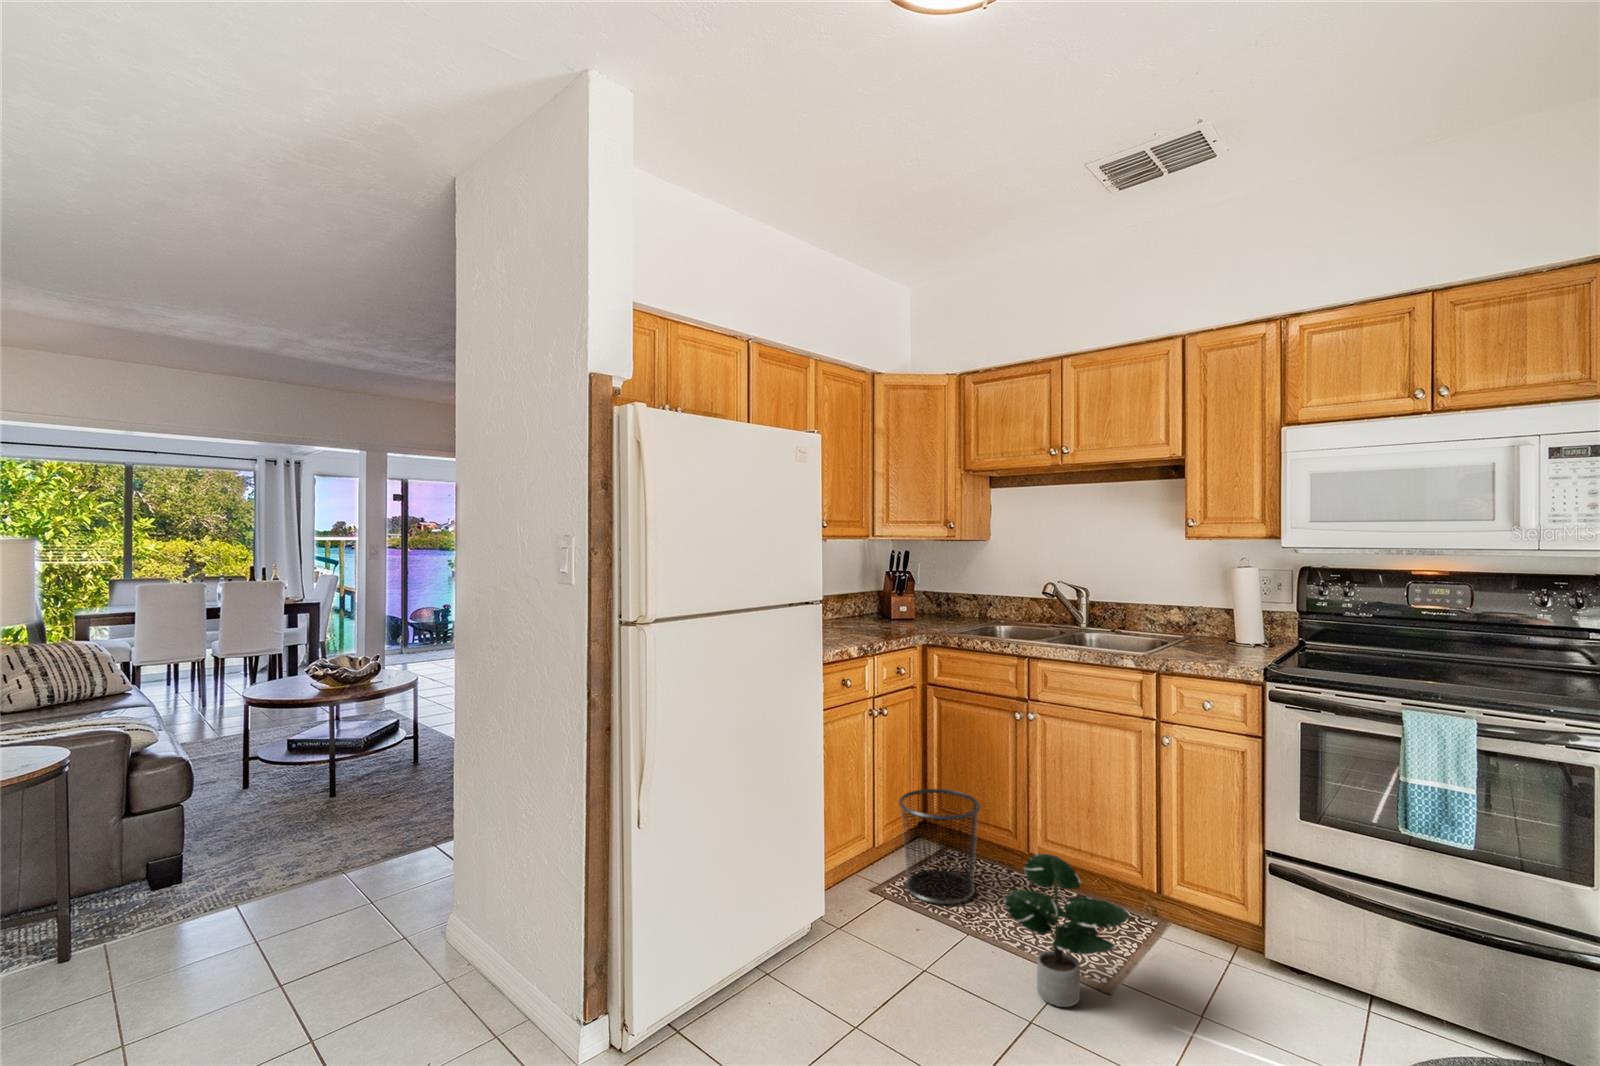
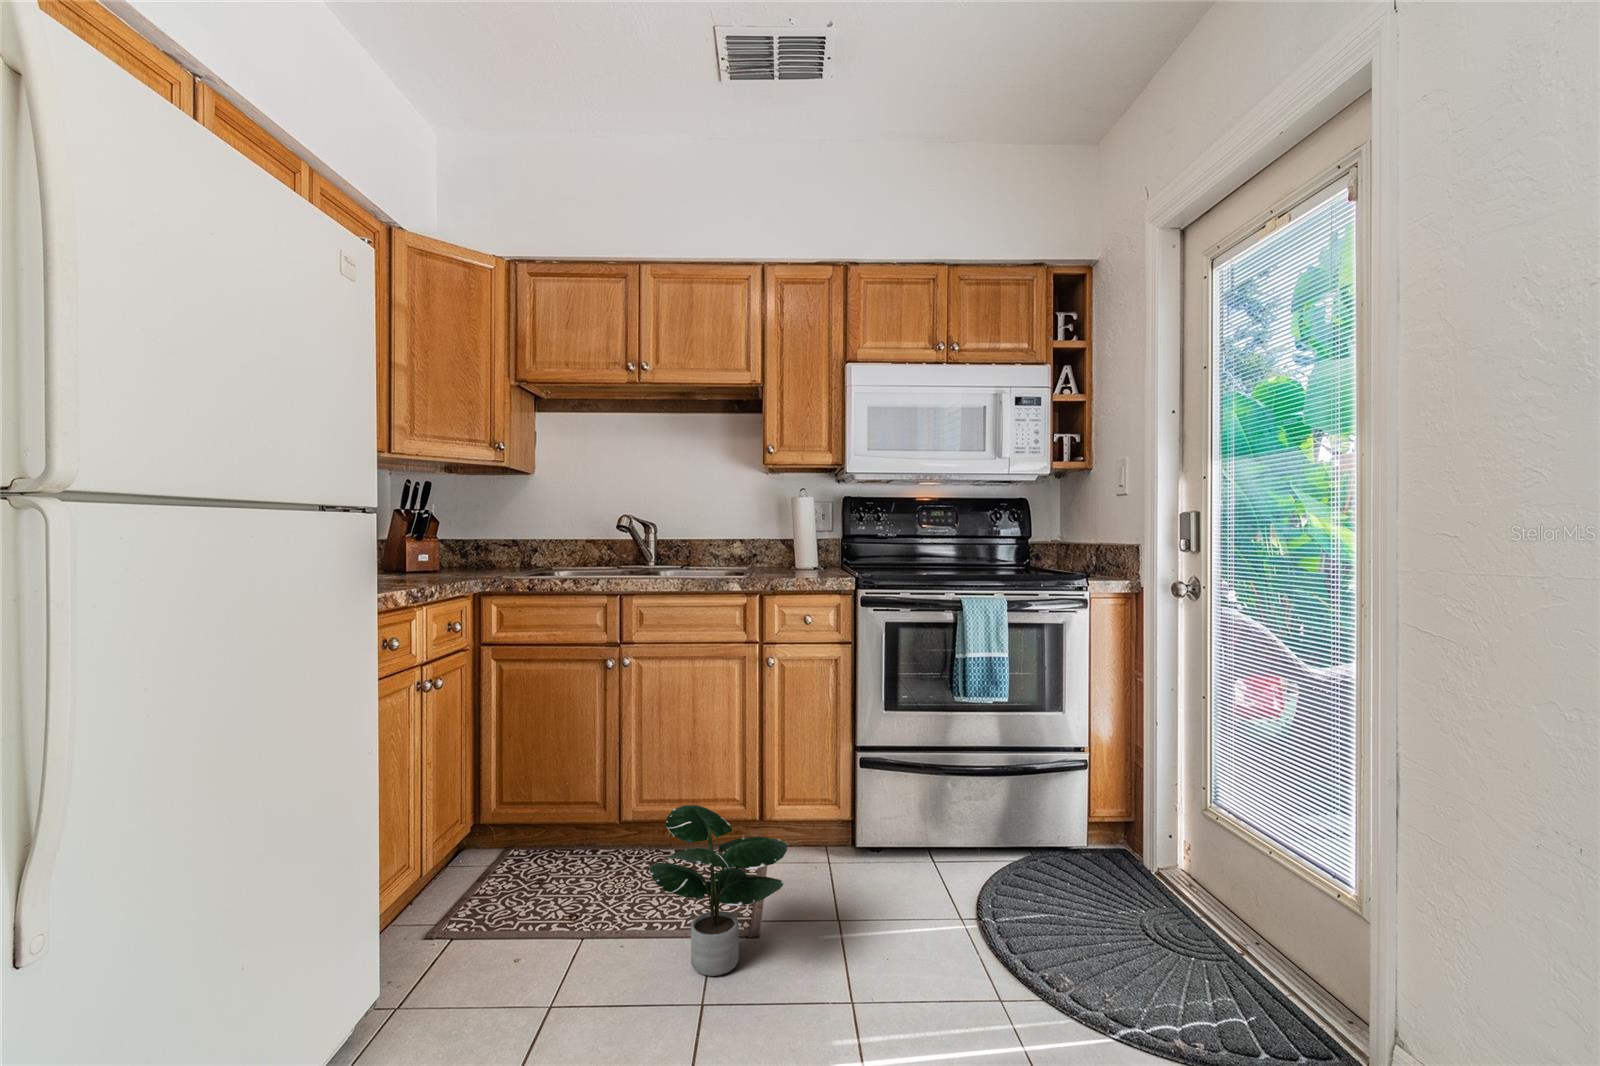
waste bin: present [899,789,981,904] -> none [463,769,574,919]

